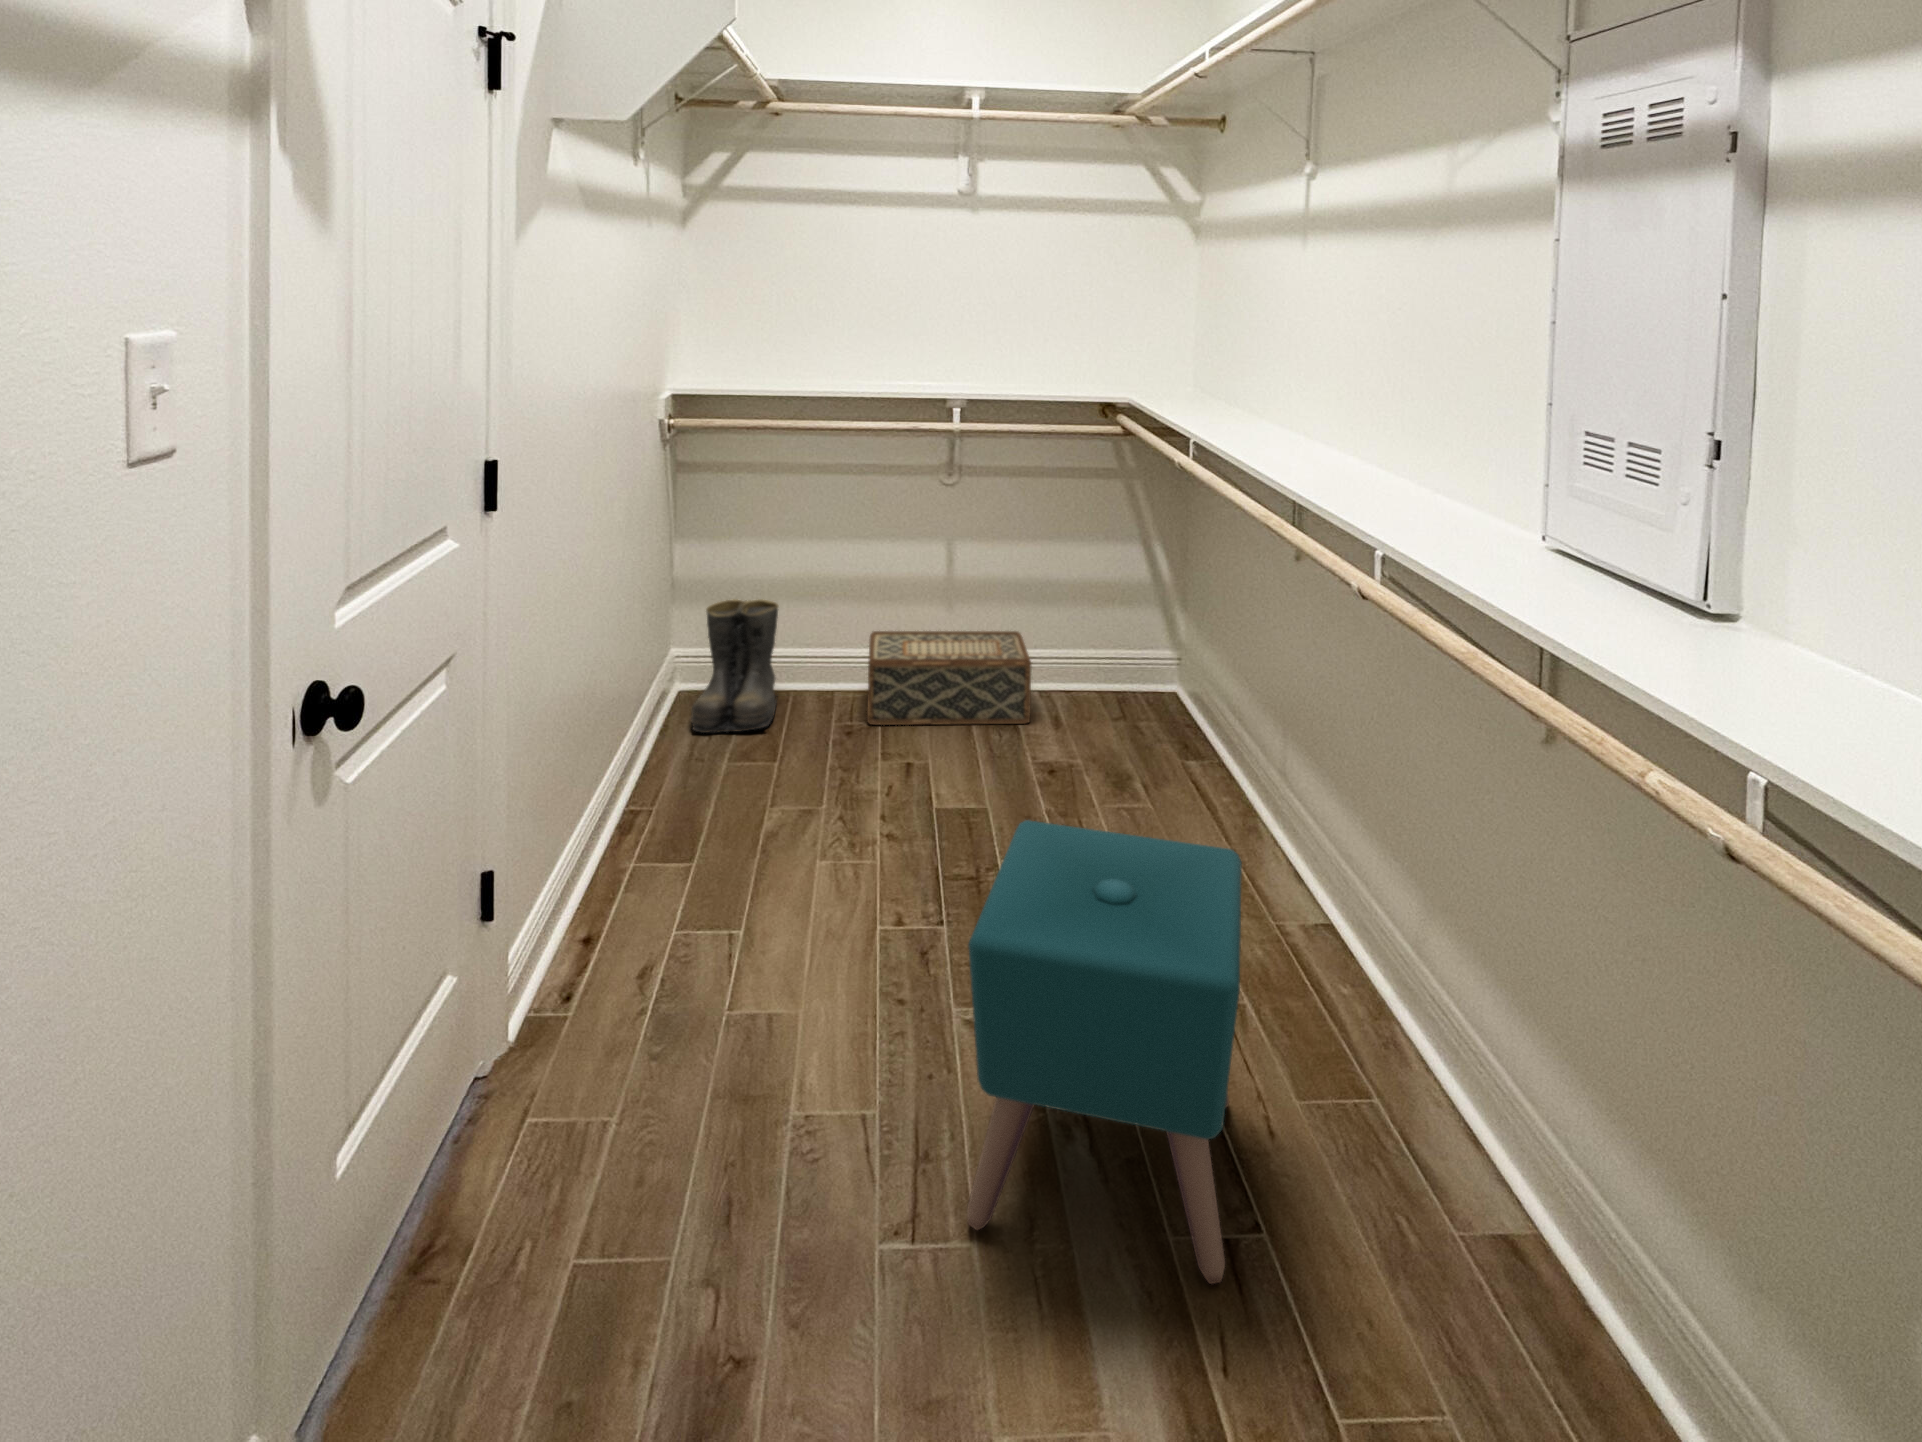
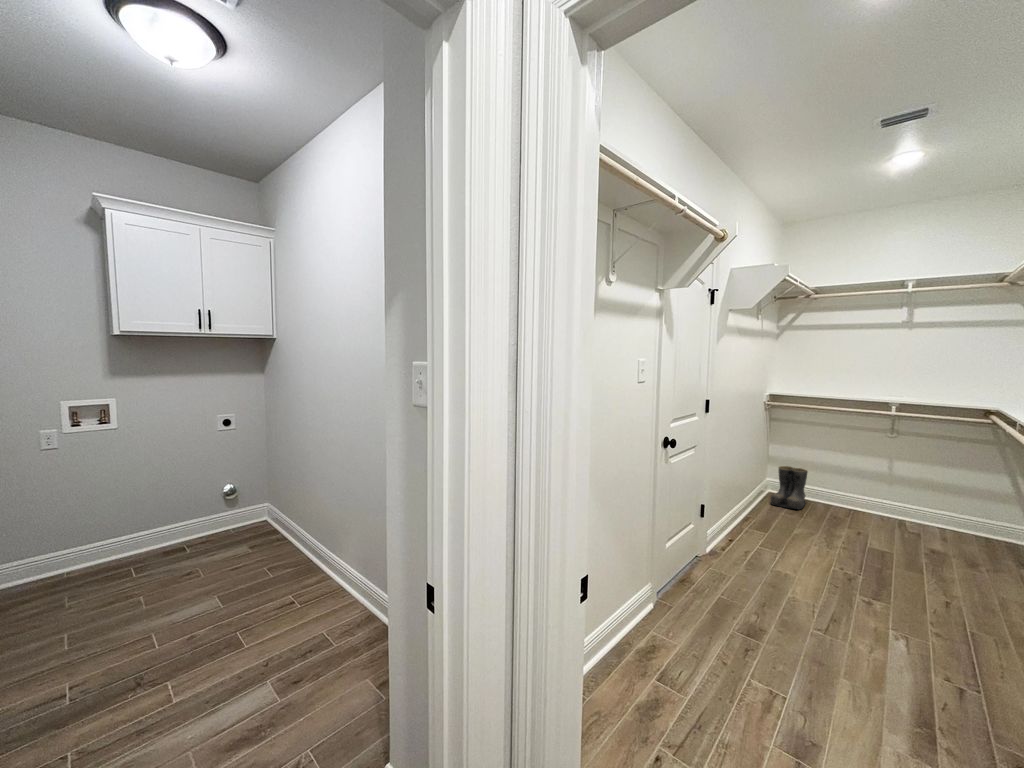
woven basket: present [867,631,1031,725] -> none [844,488,931,538]
ottoman: present [967,820,1242,1284] -> none [844,534,994,691]

